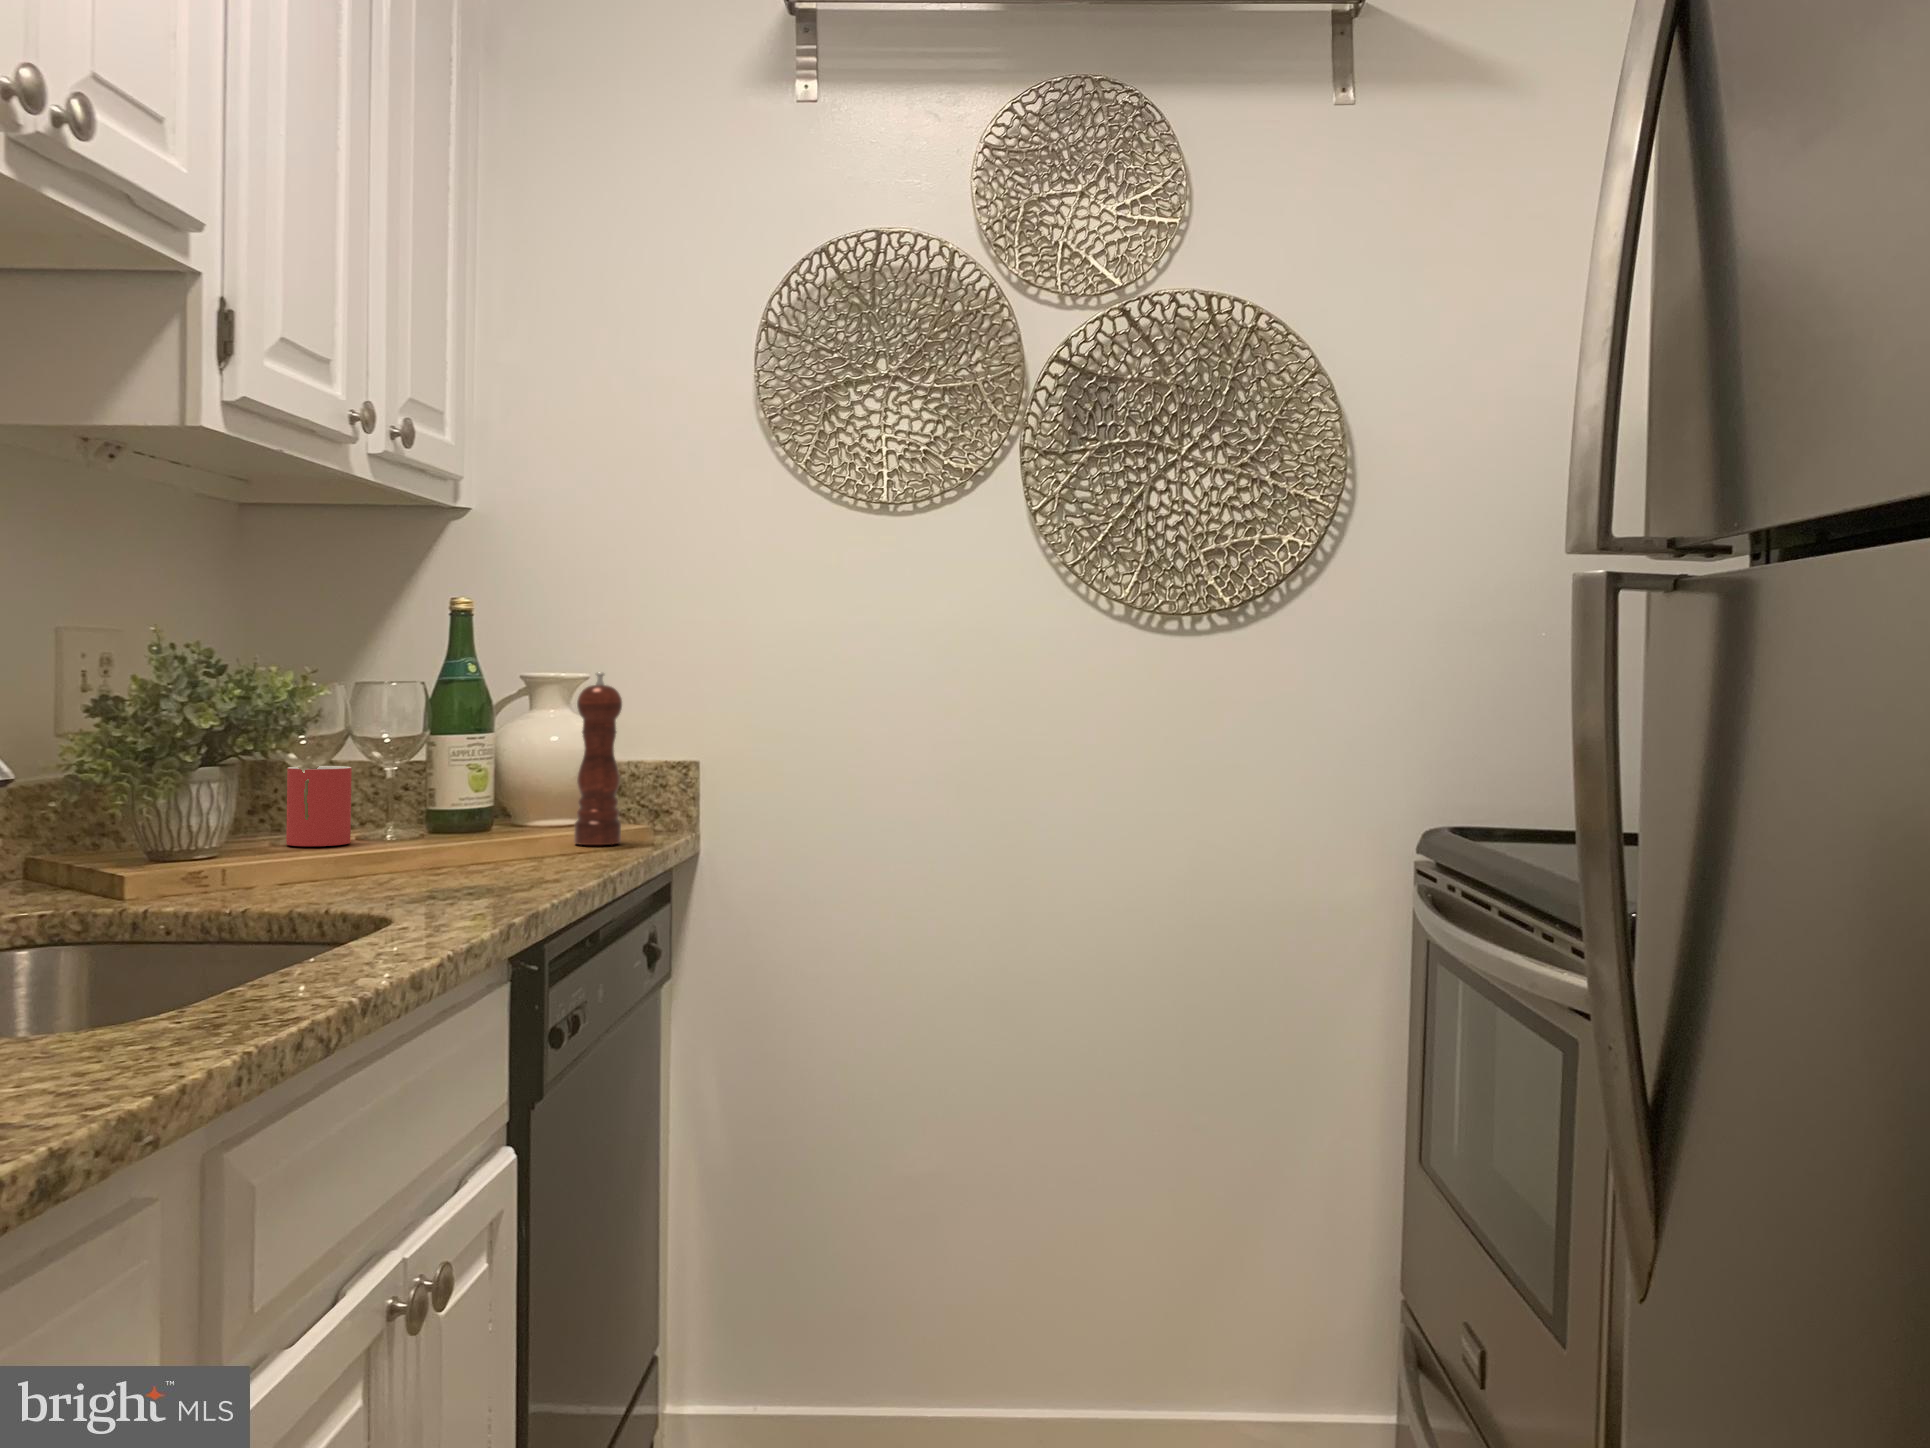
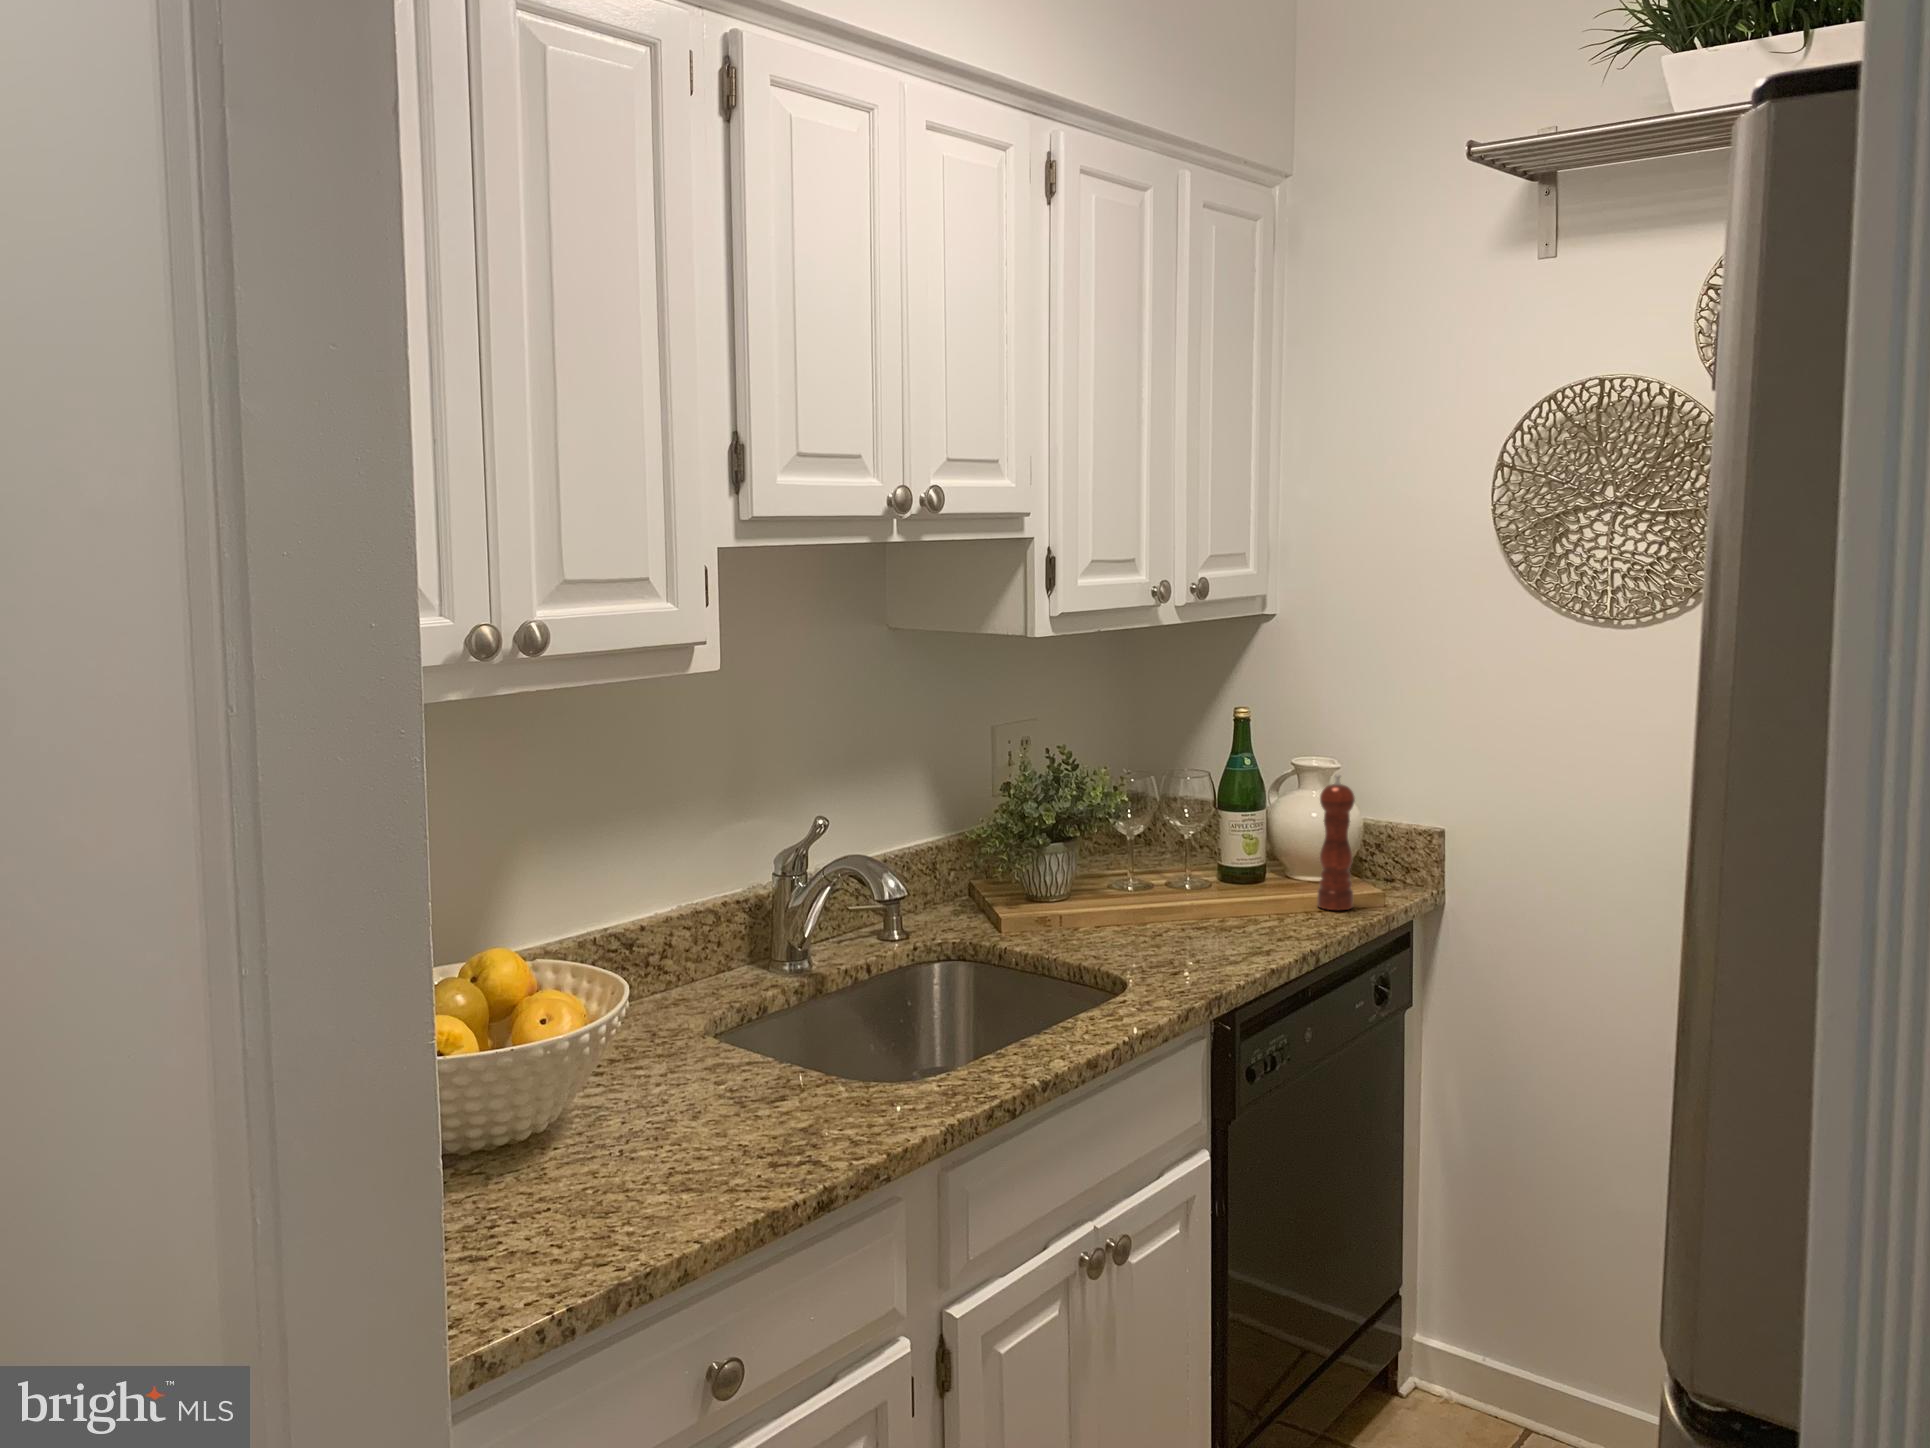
mug: present [286,766,352,846] -> none [1125,827,1167,889]

